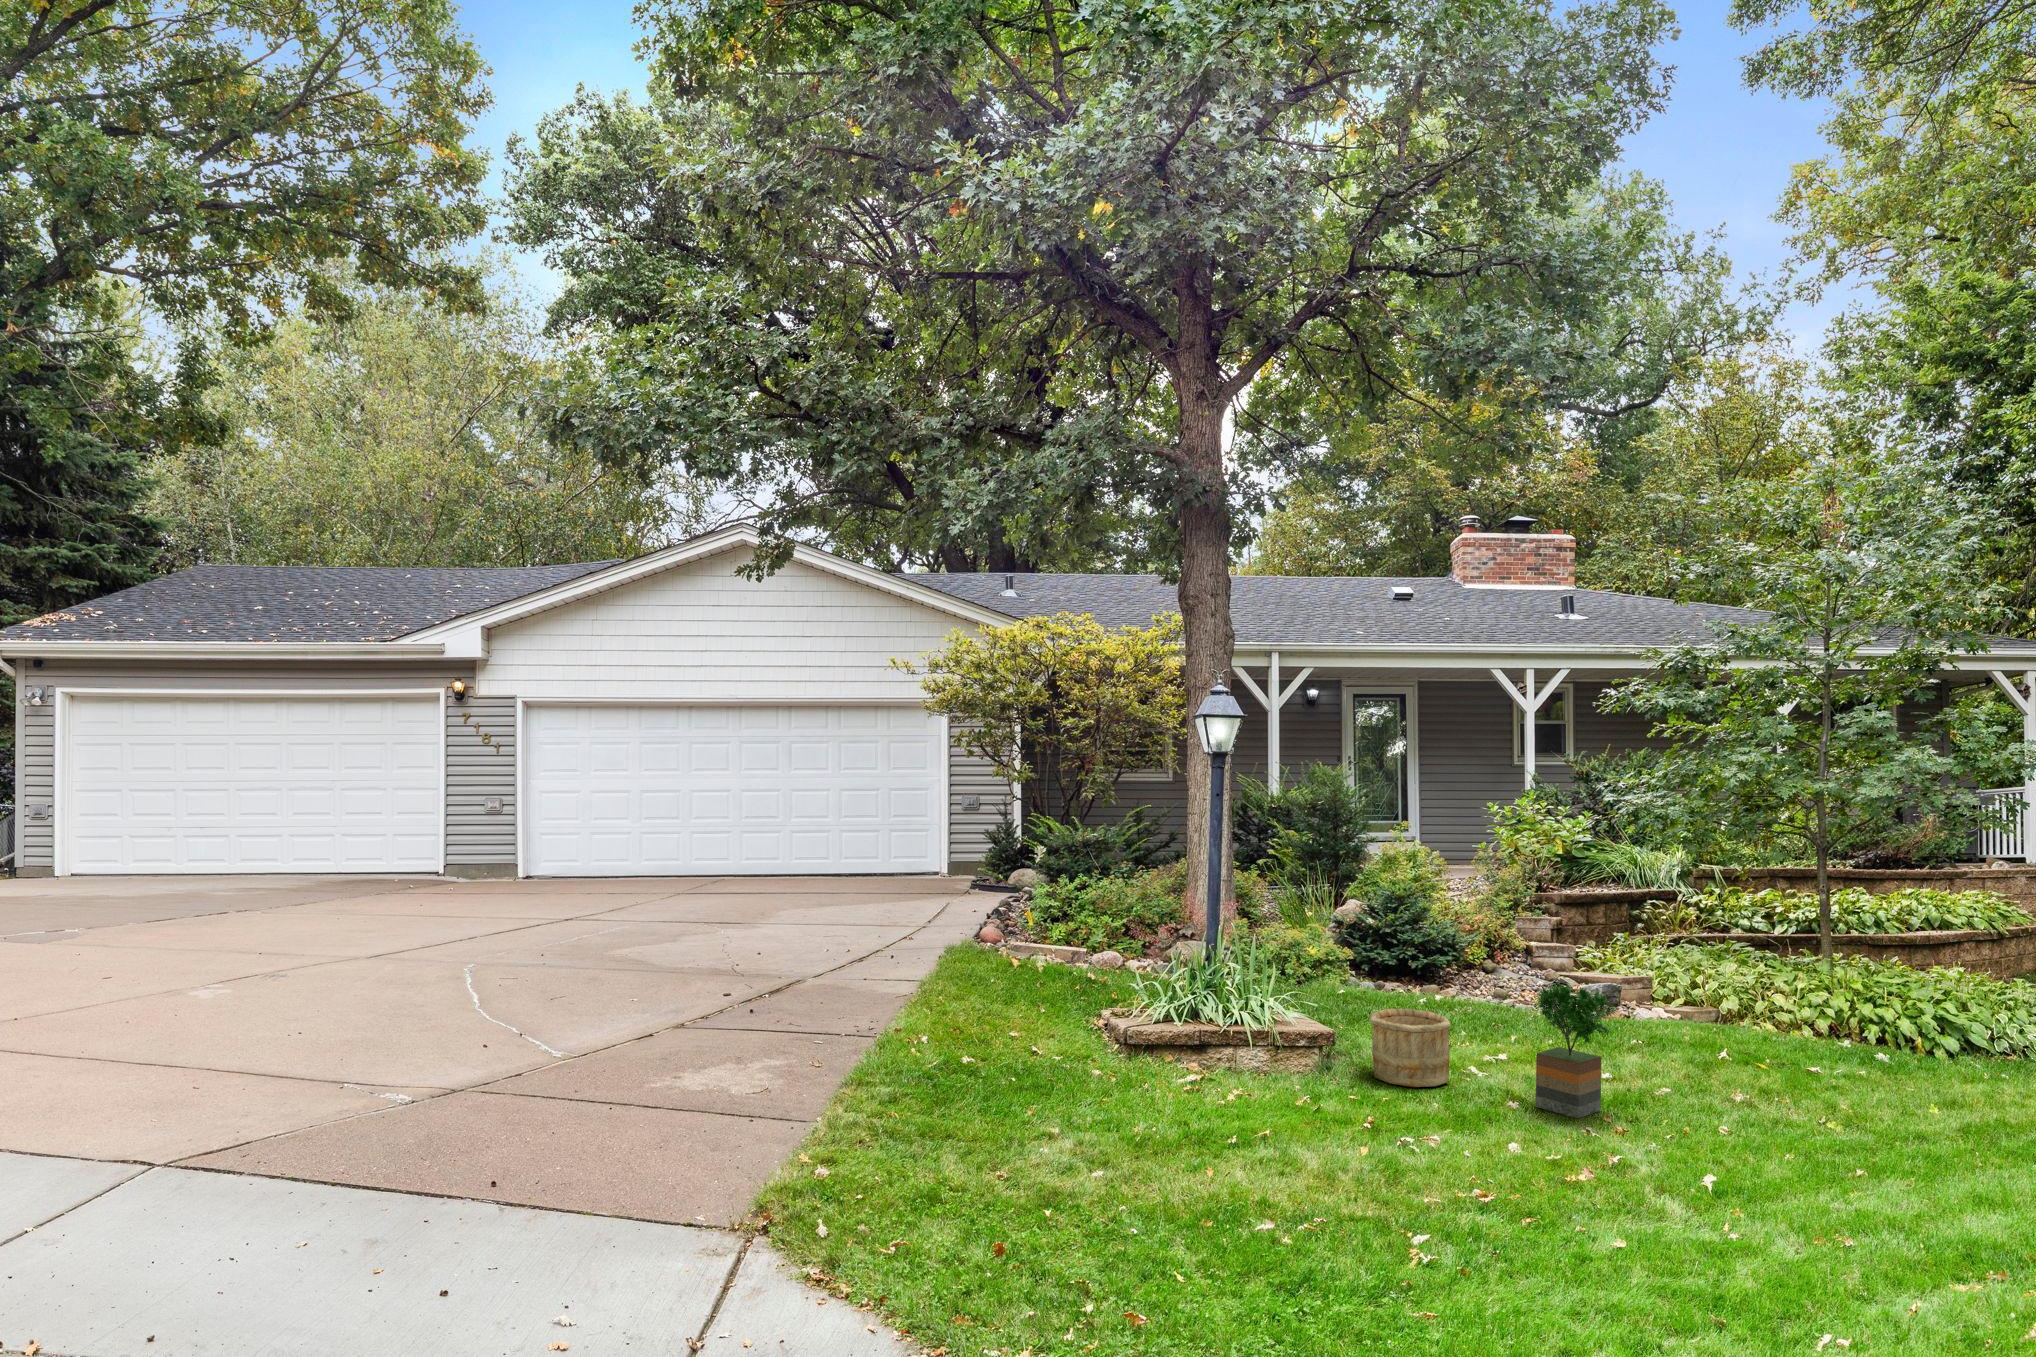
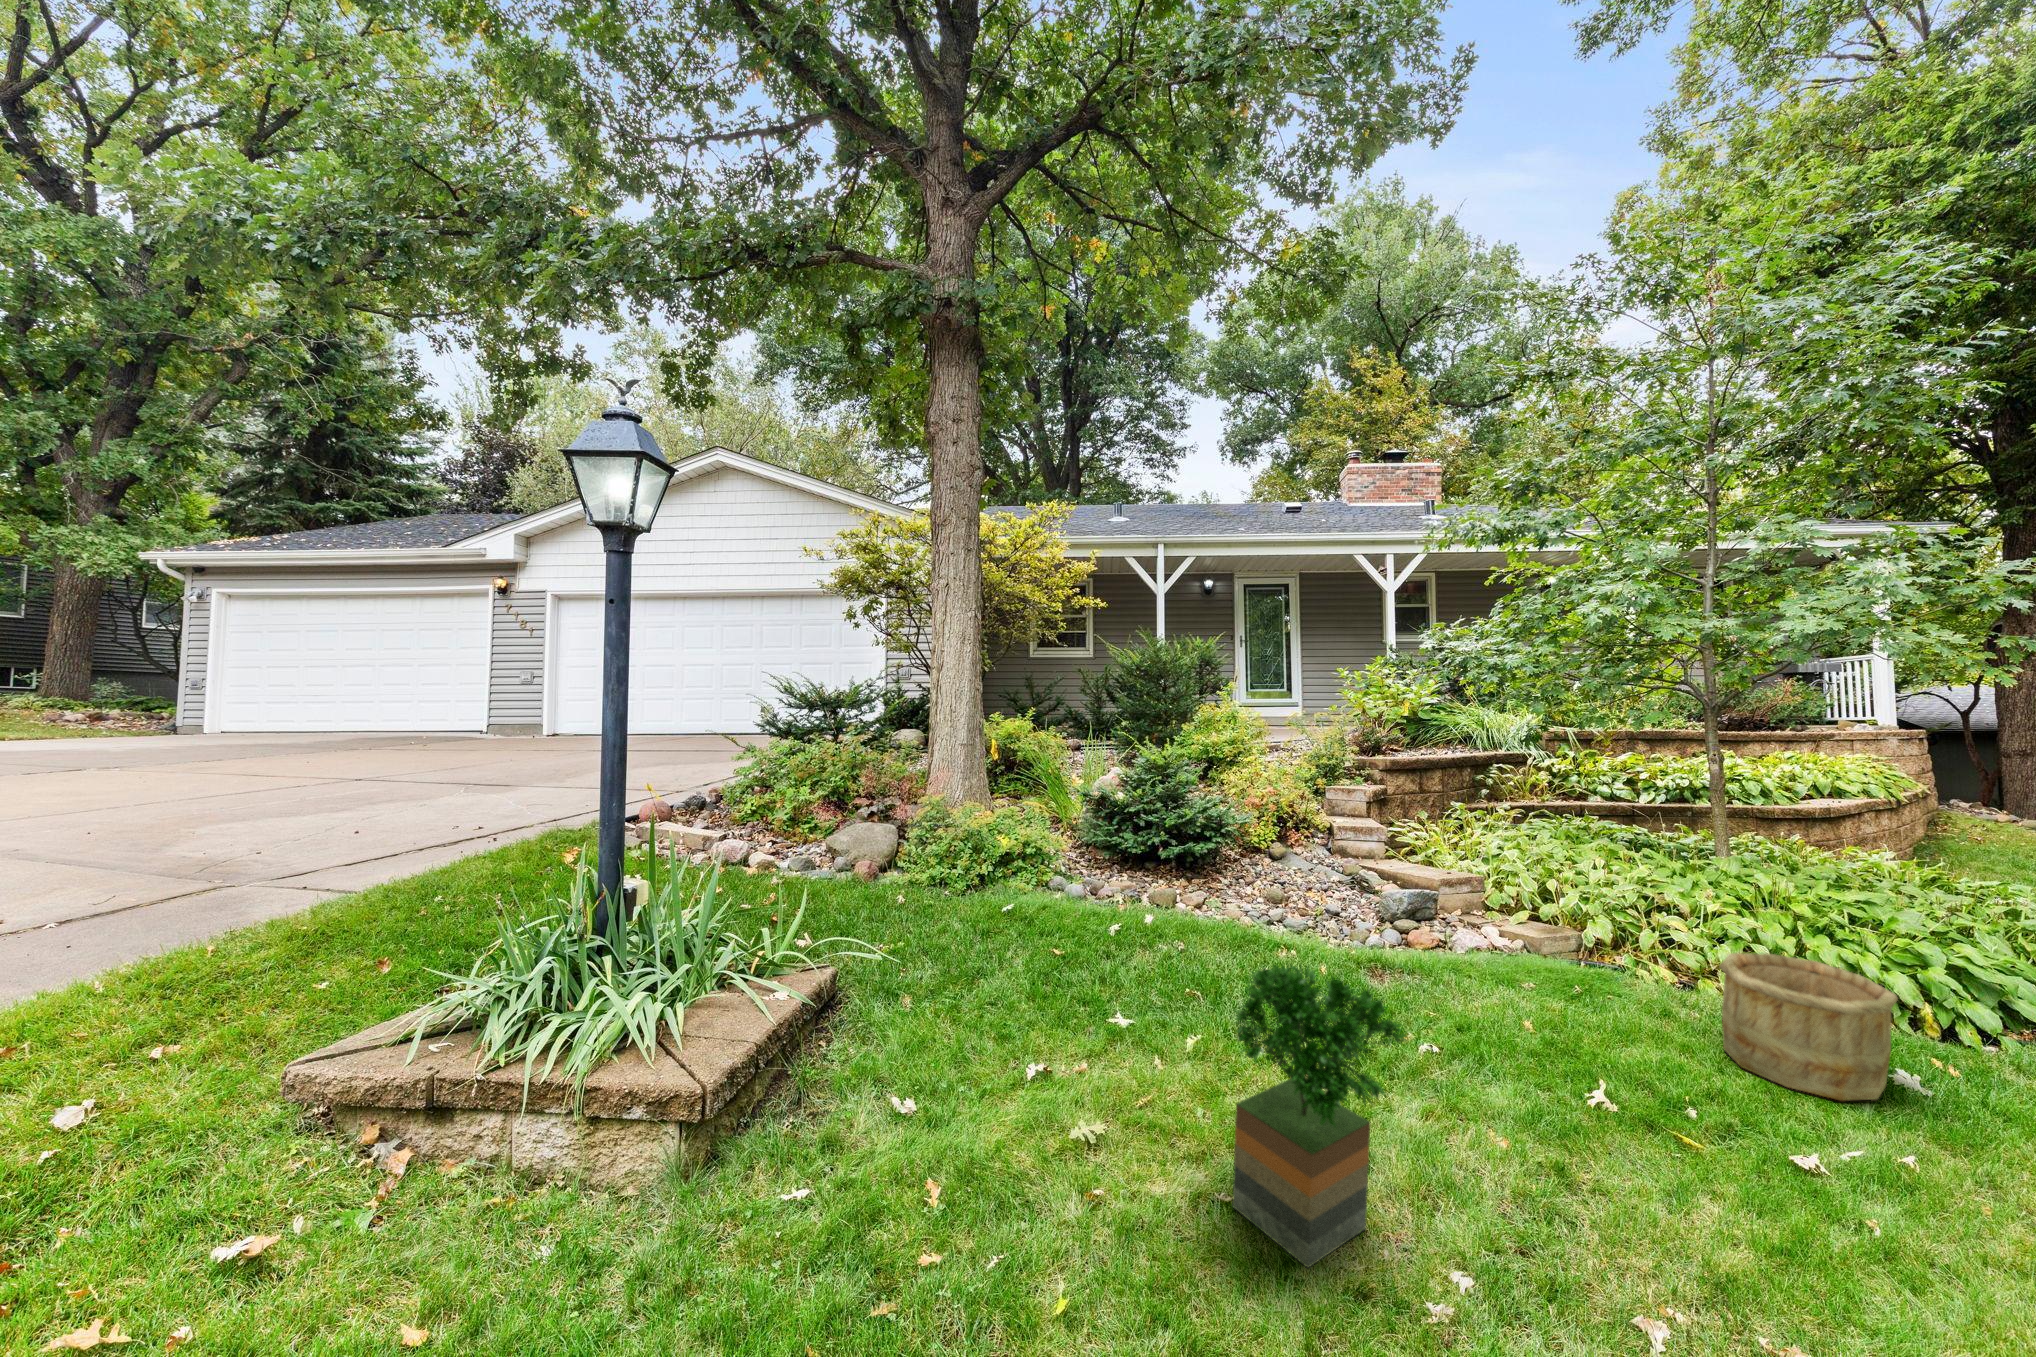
wooden bucket: present [1370,1009,1451,1087] -> present [1719,953,1898,1101]

